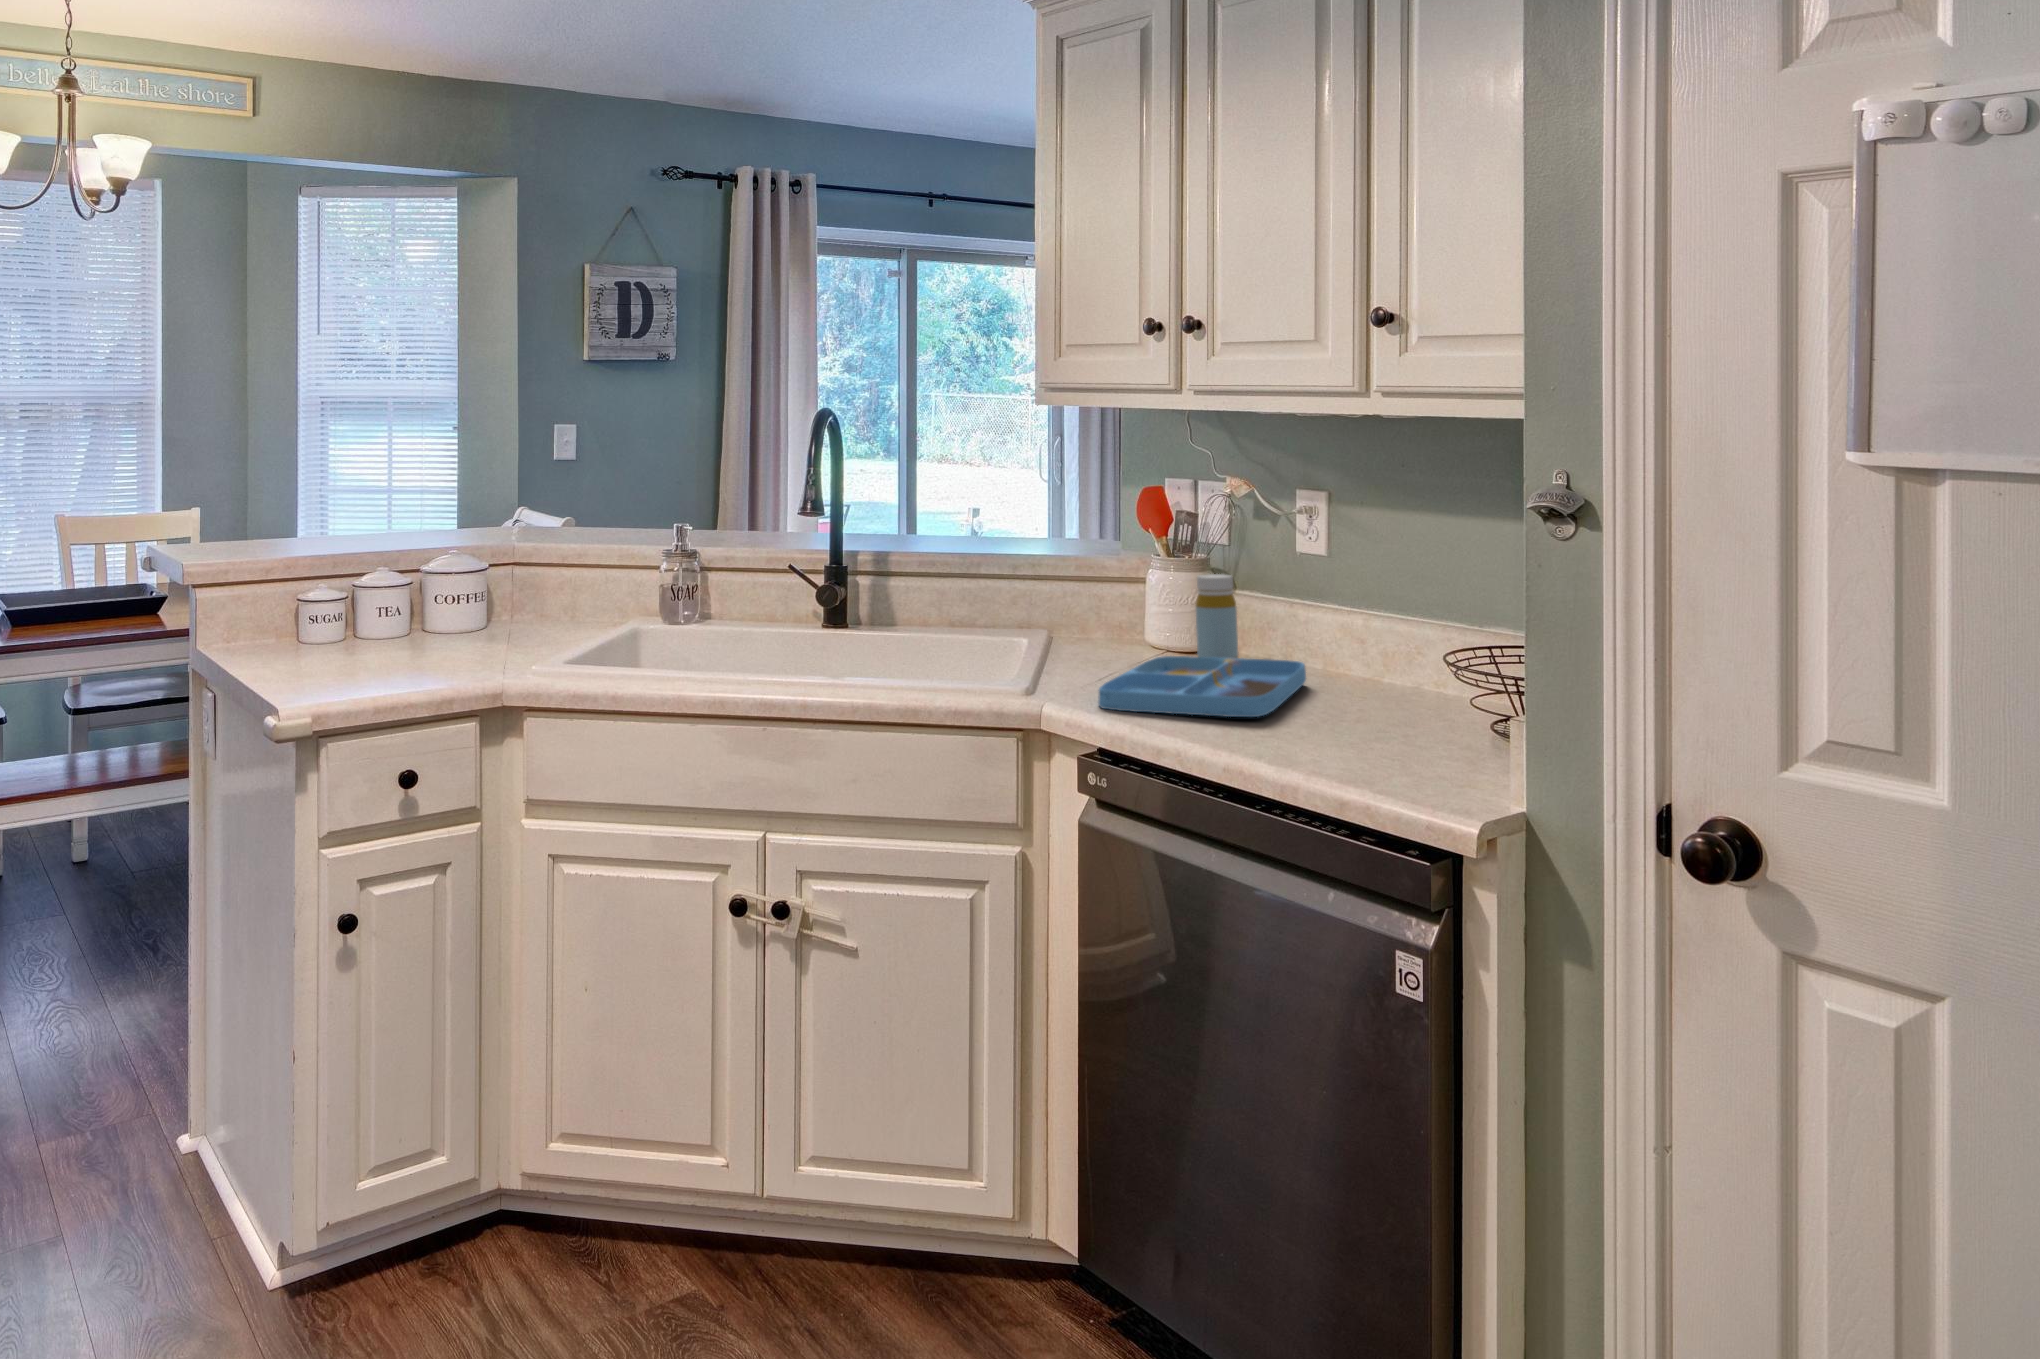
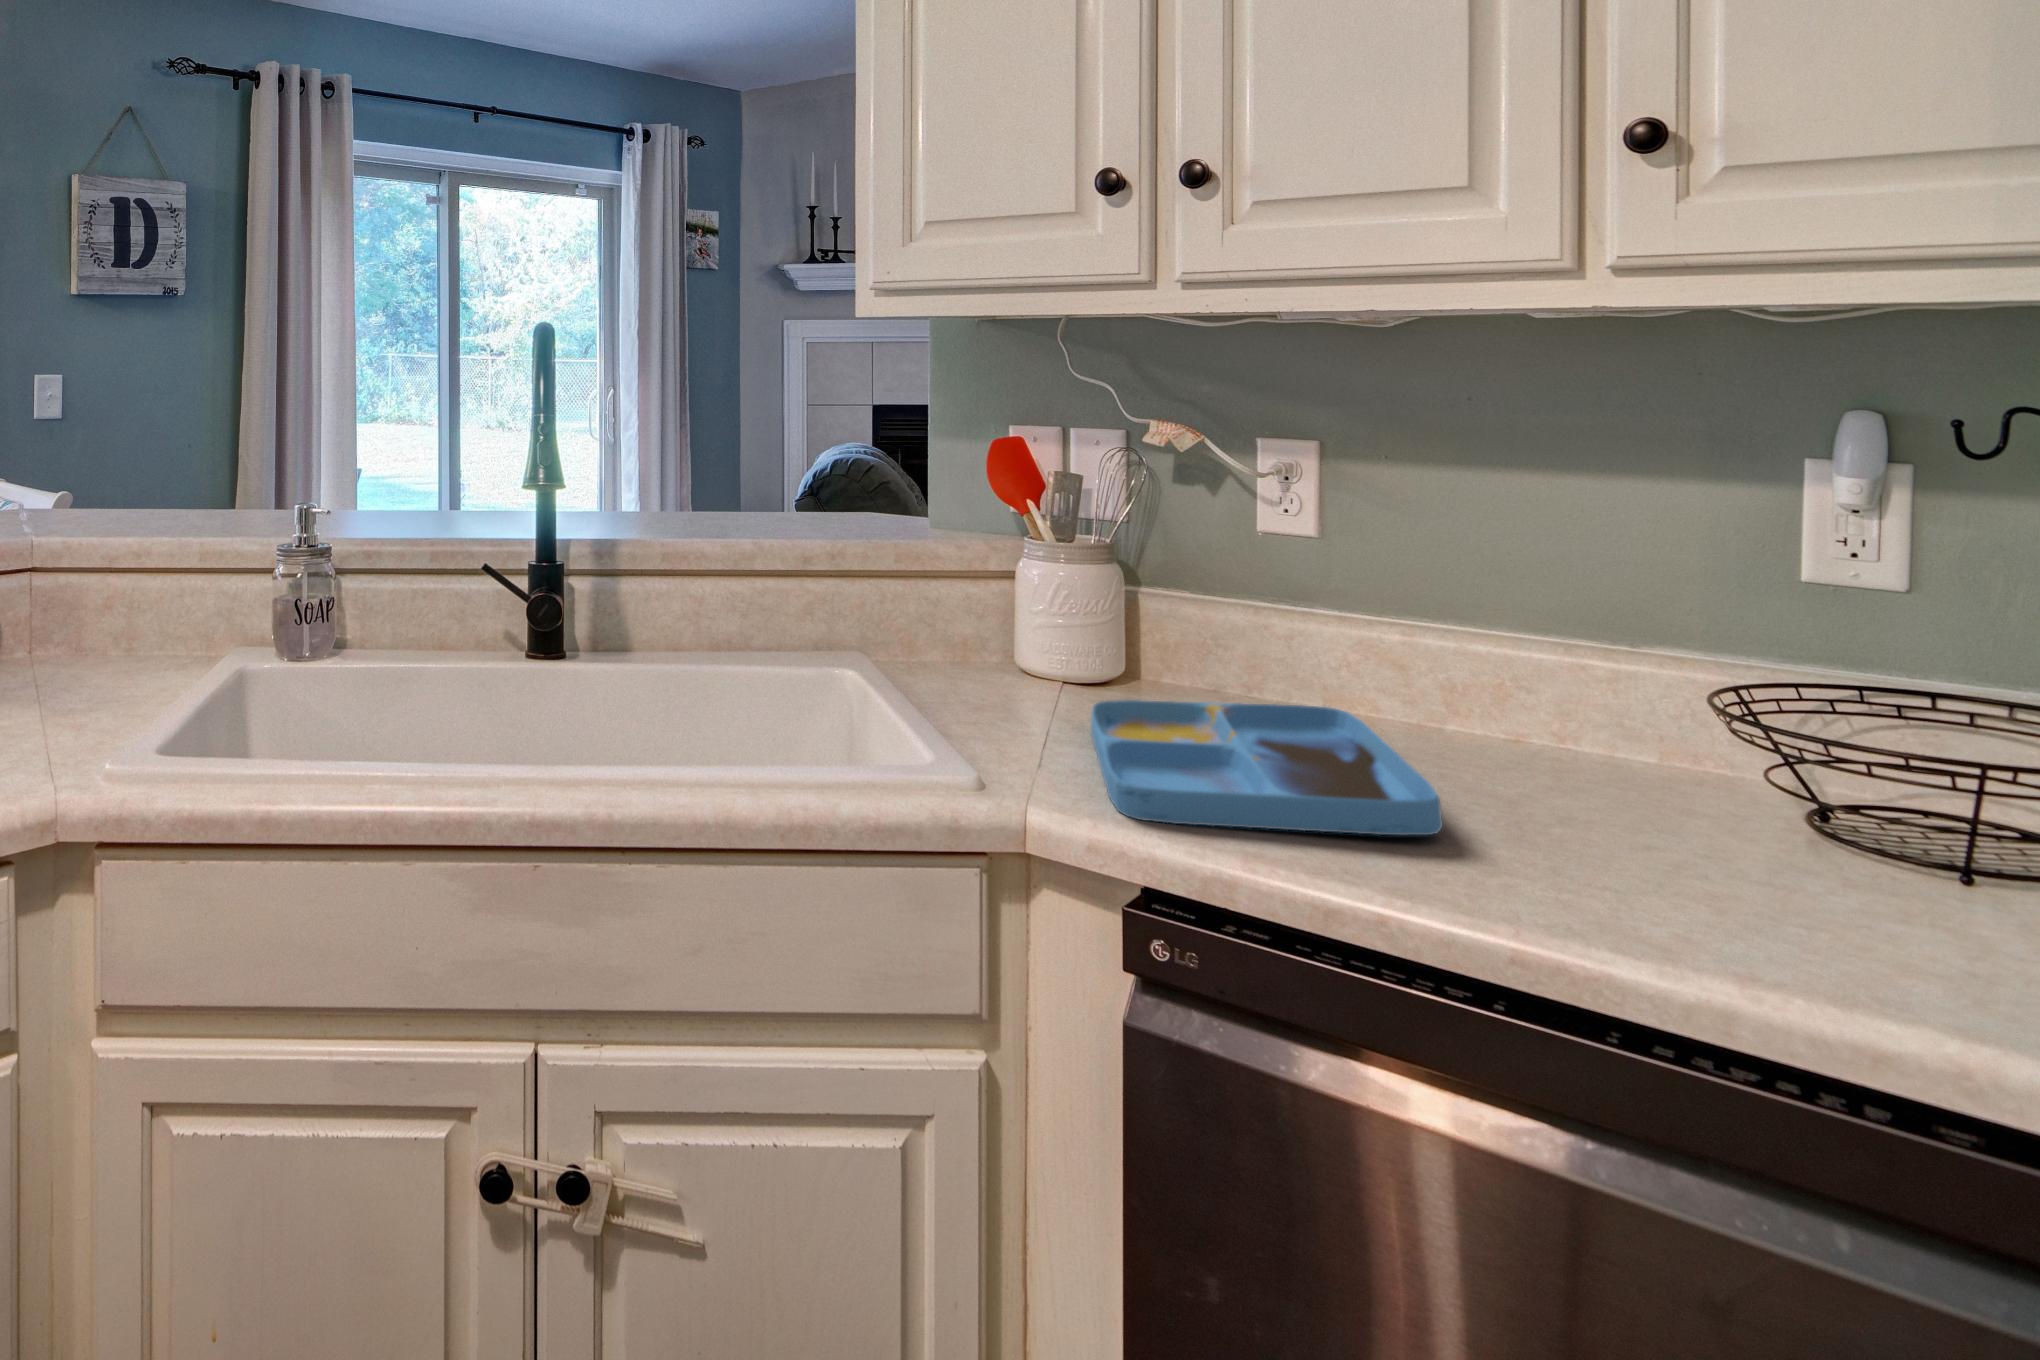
bottle: present [1195,574,1238,658] -> none [1111,569,1180,707]

